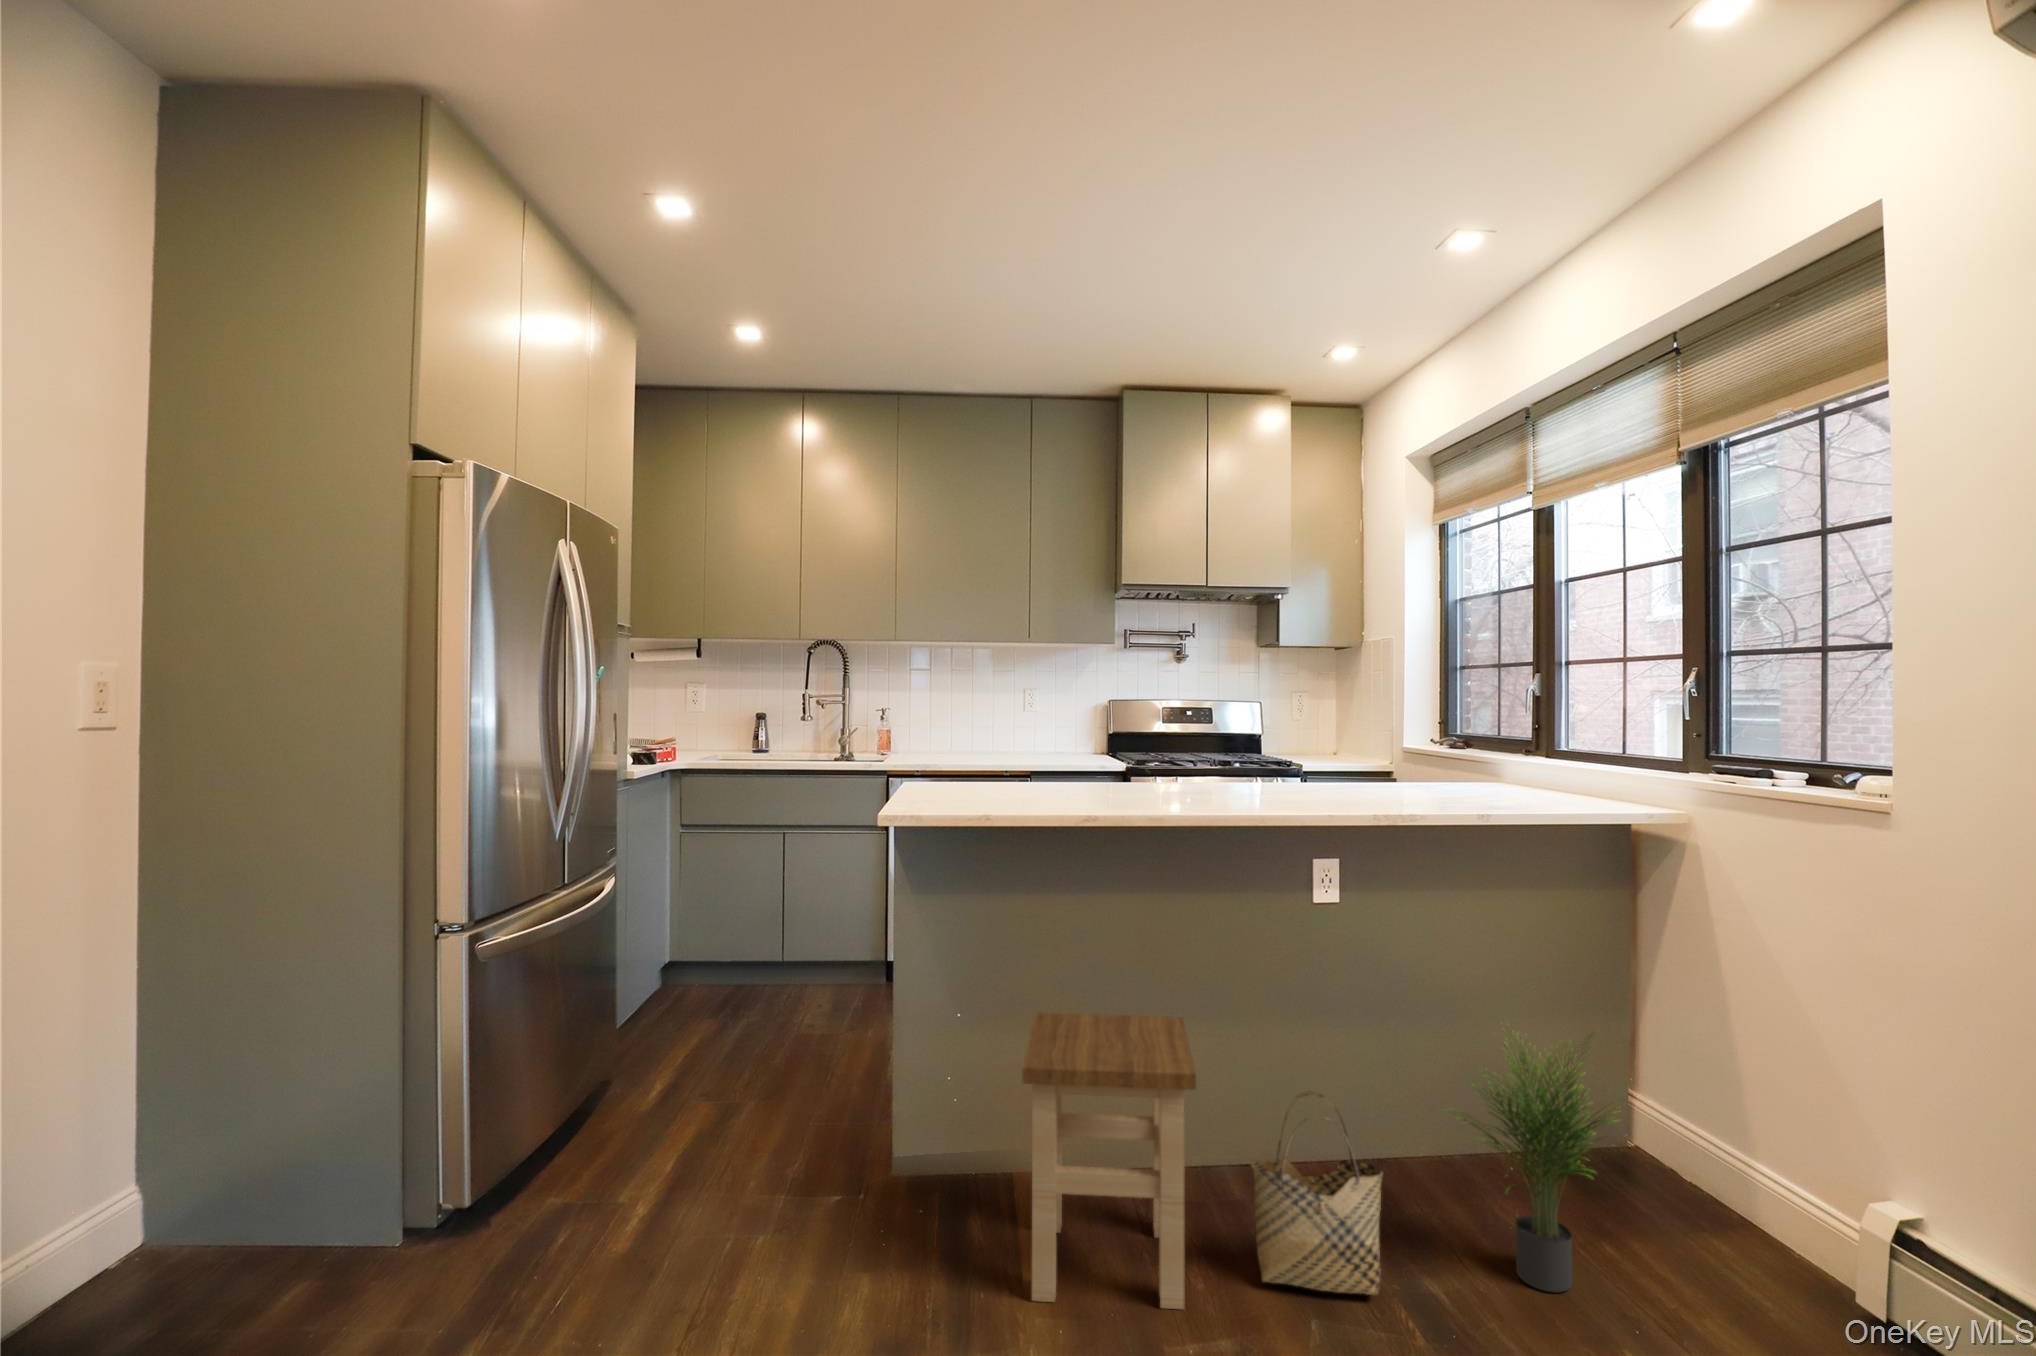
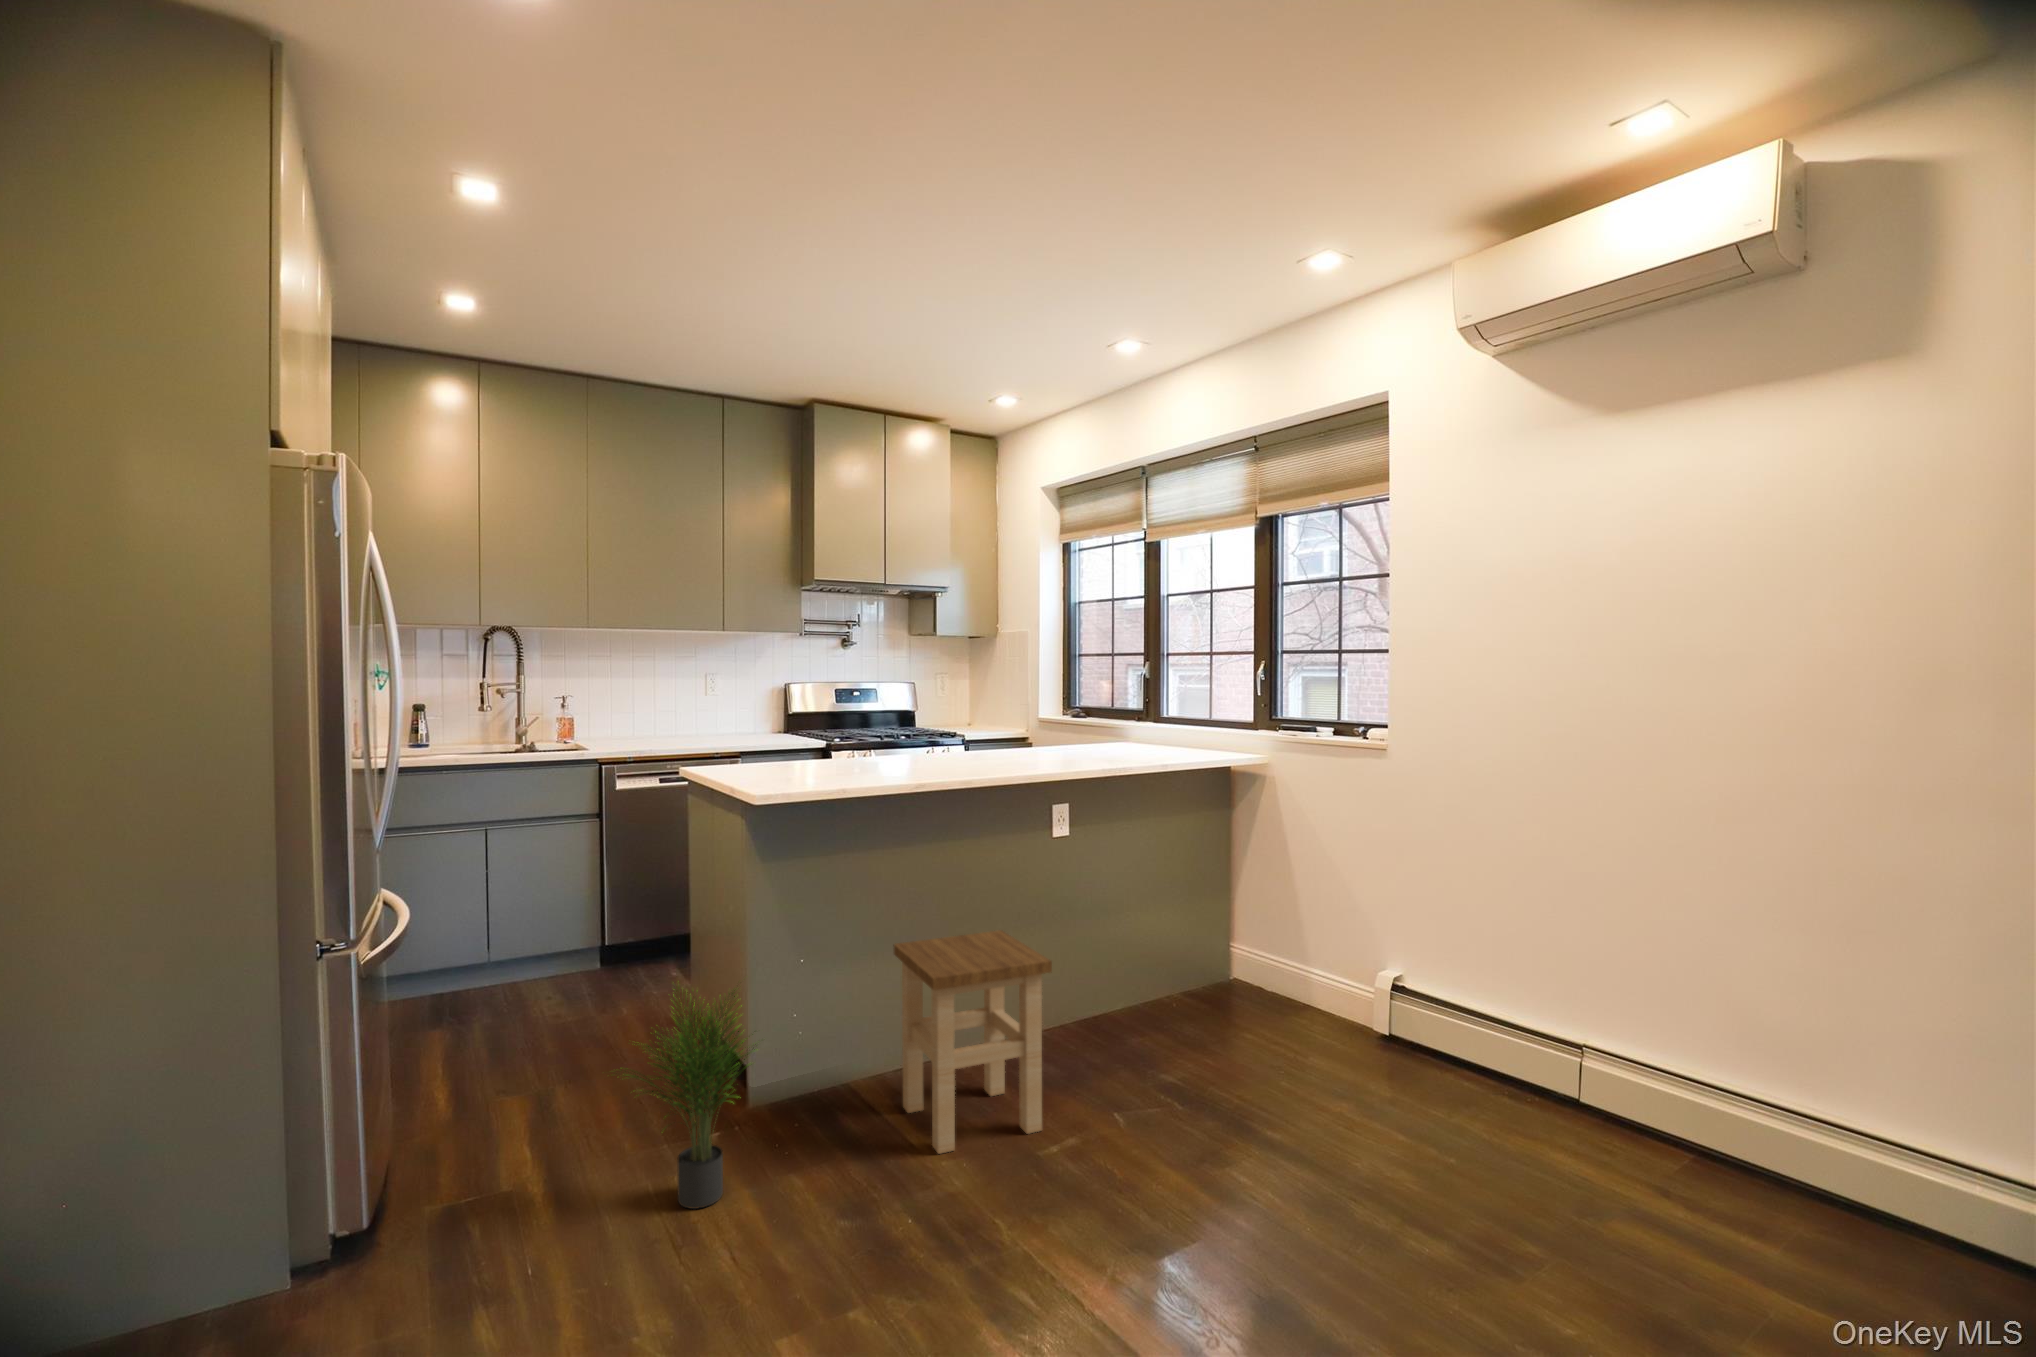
potted plant: present [1455,1031,1618,1293] -> present [623,990,757,1209]
woven basket: present [1251,1091,1382,1295] -> none [1067,966,1152,1102]

